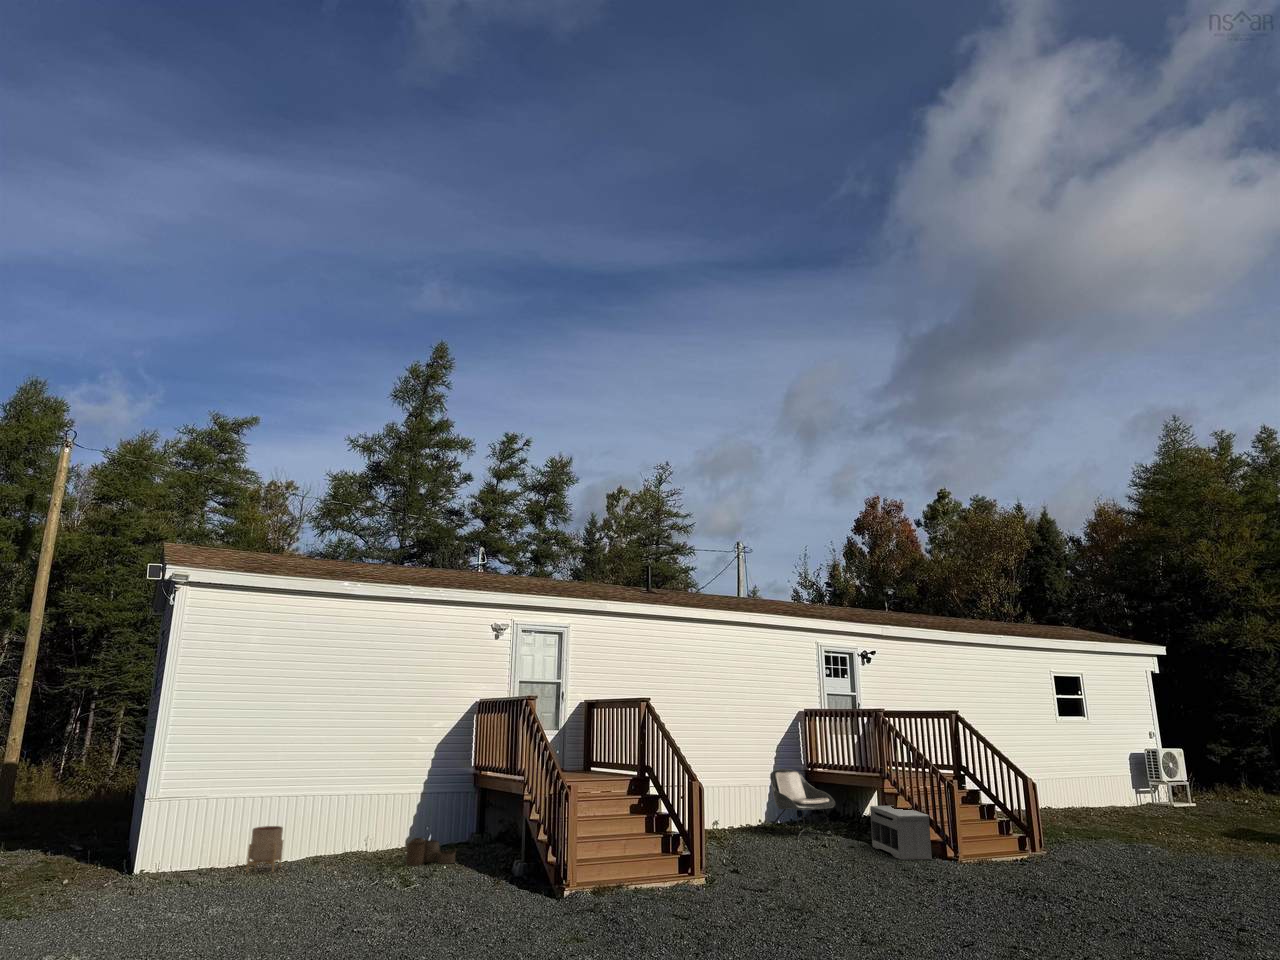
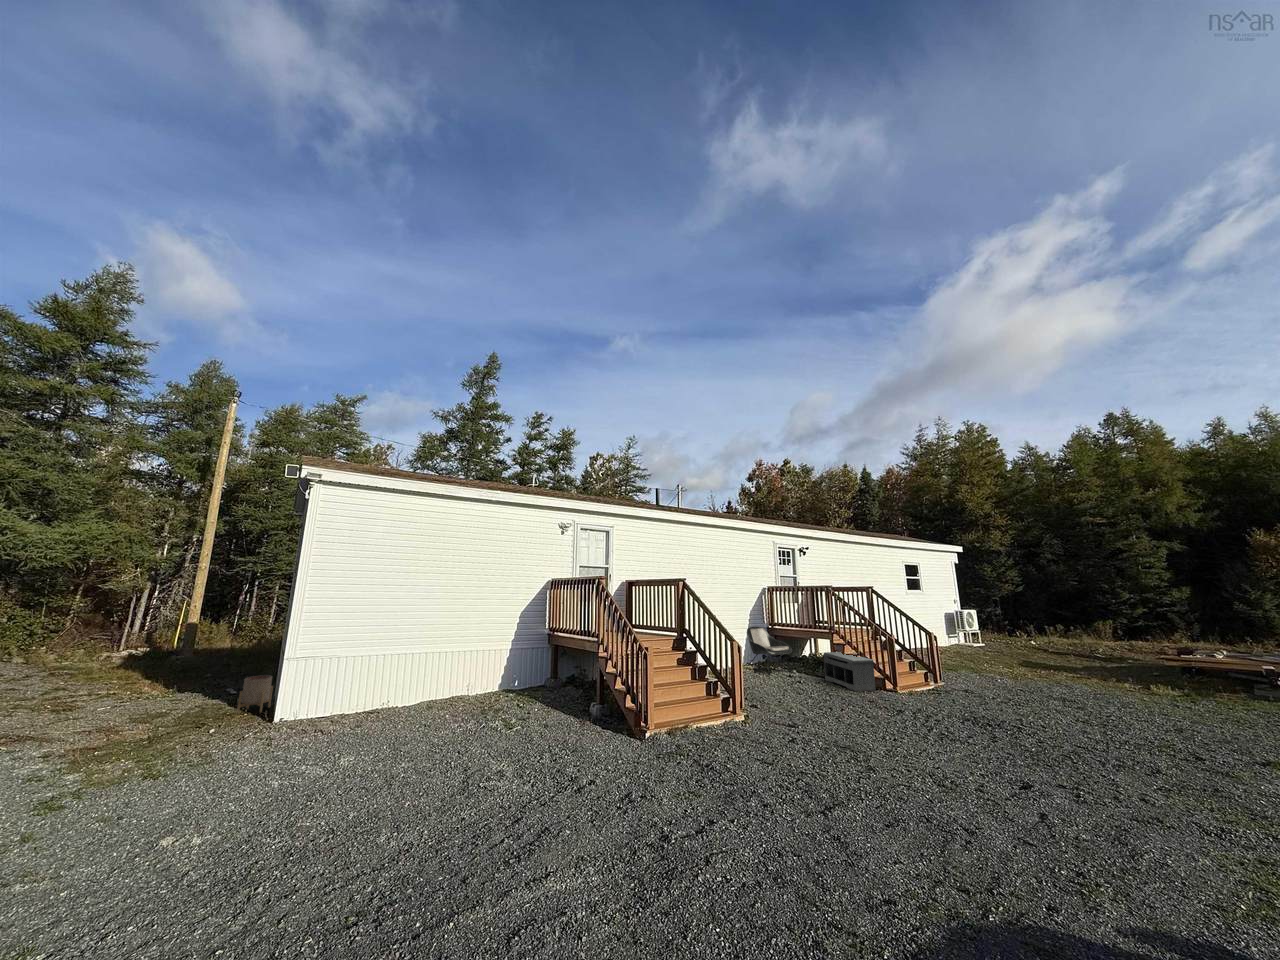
planter: present [246,826,284,873] -> present [237,675,273,713]
woven basket: present [406,838,456,866] -> none [500,682,540,706]

